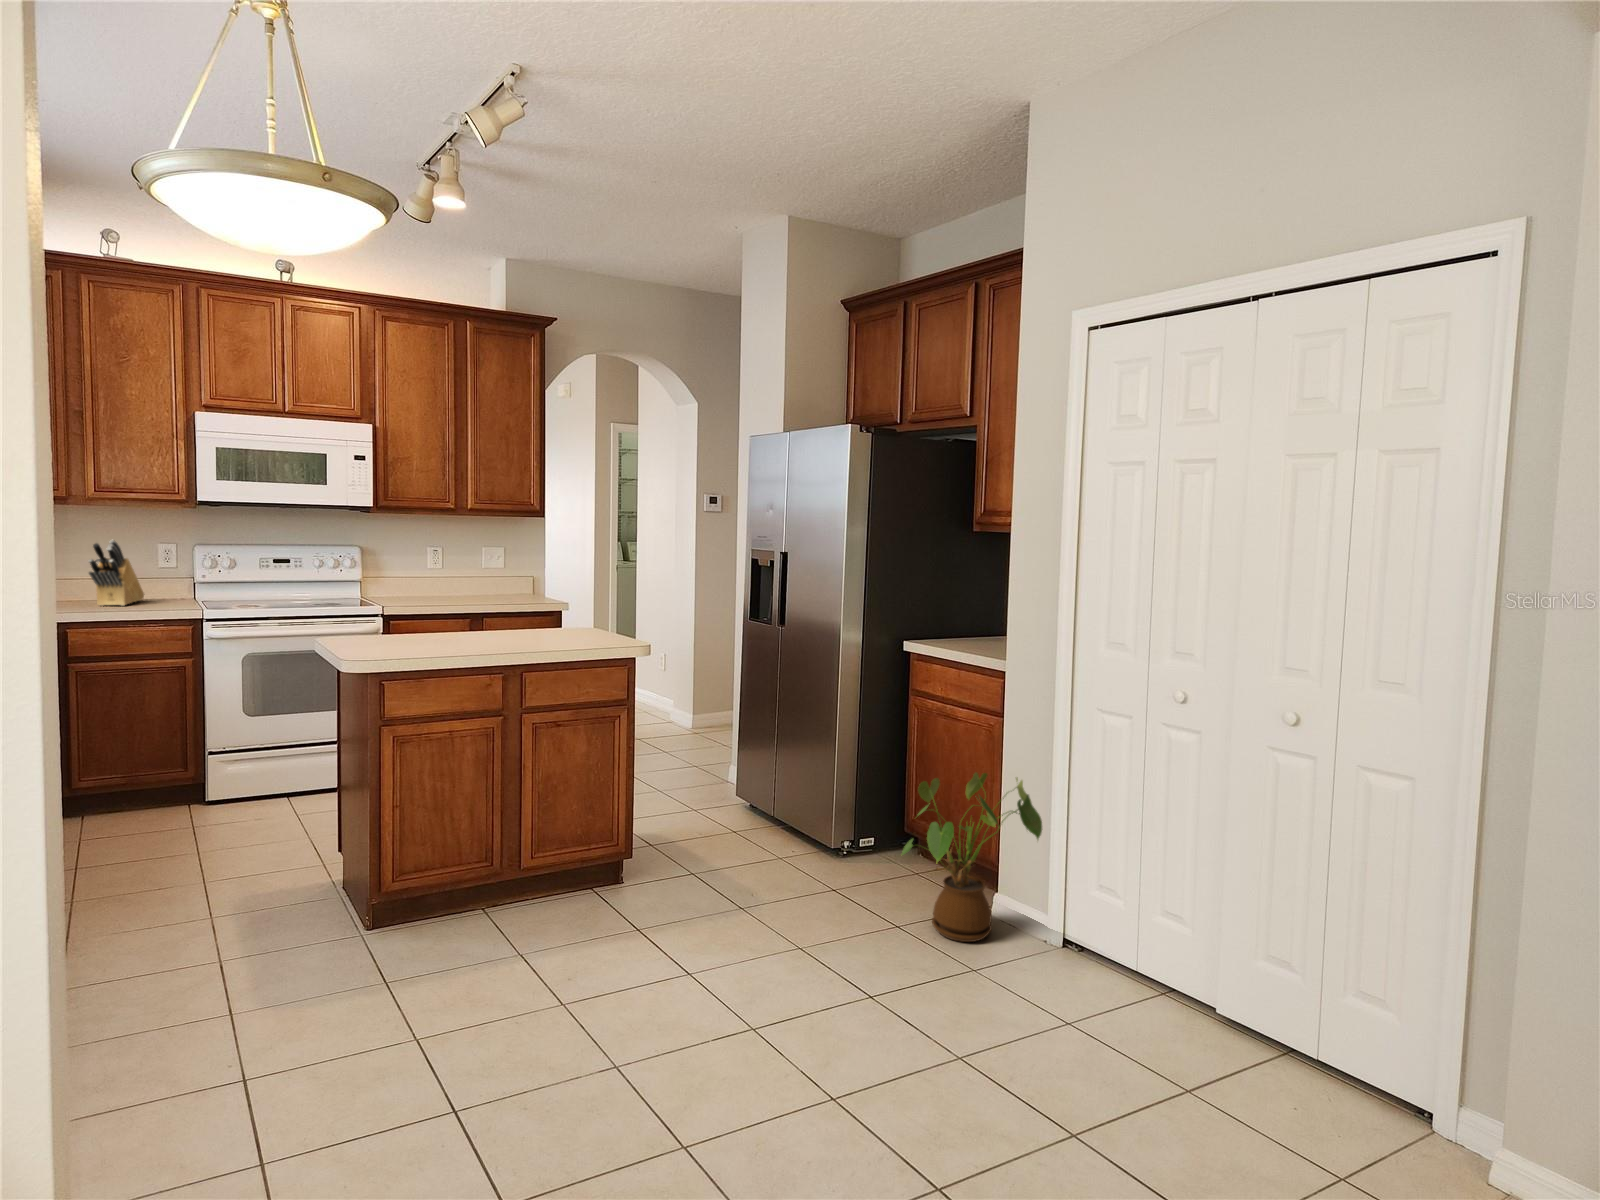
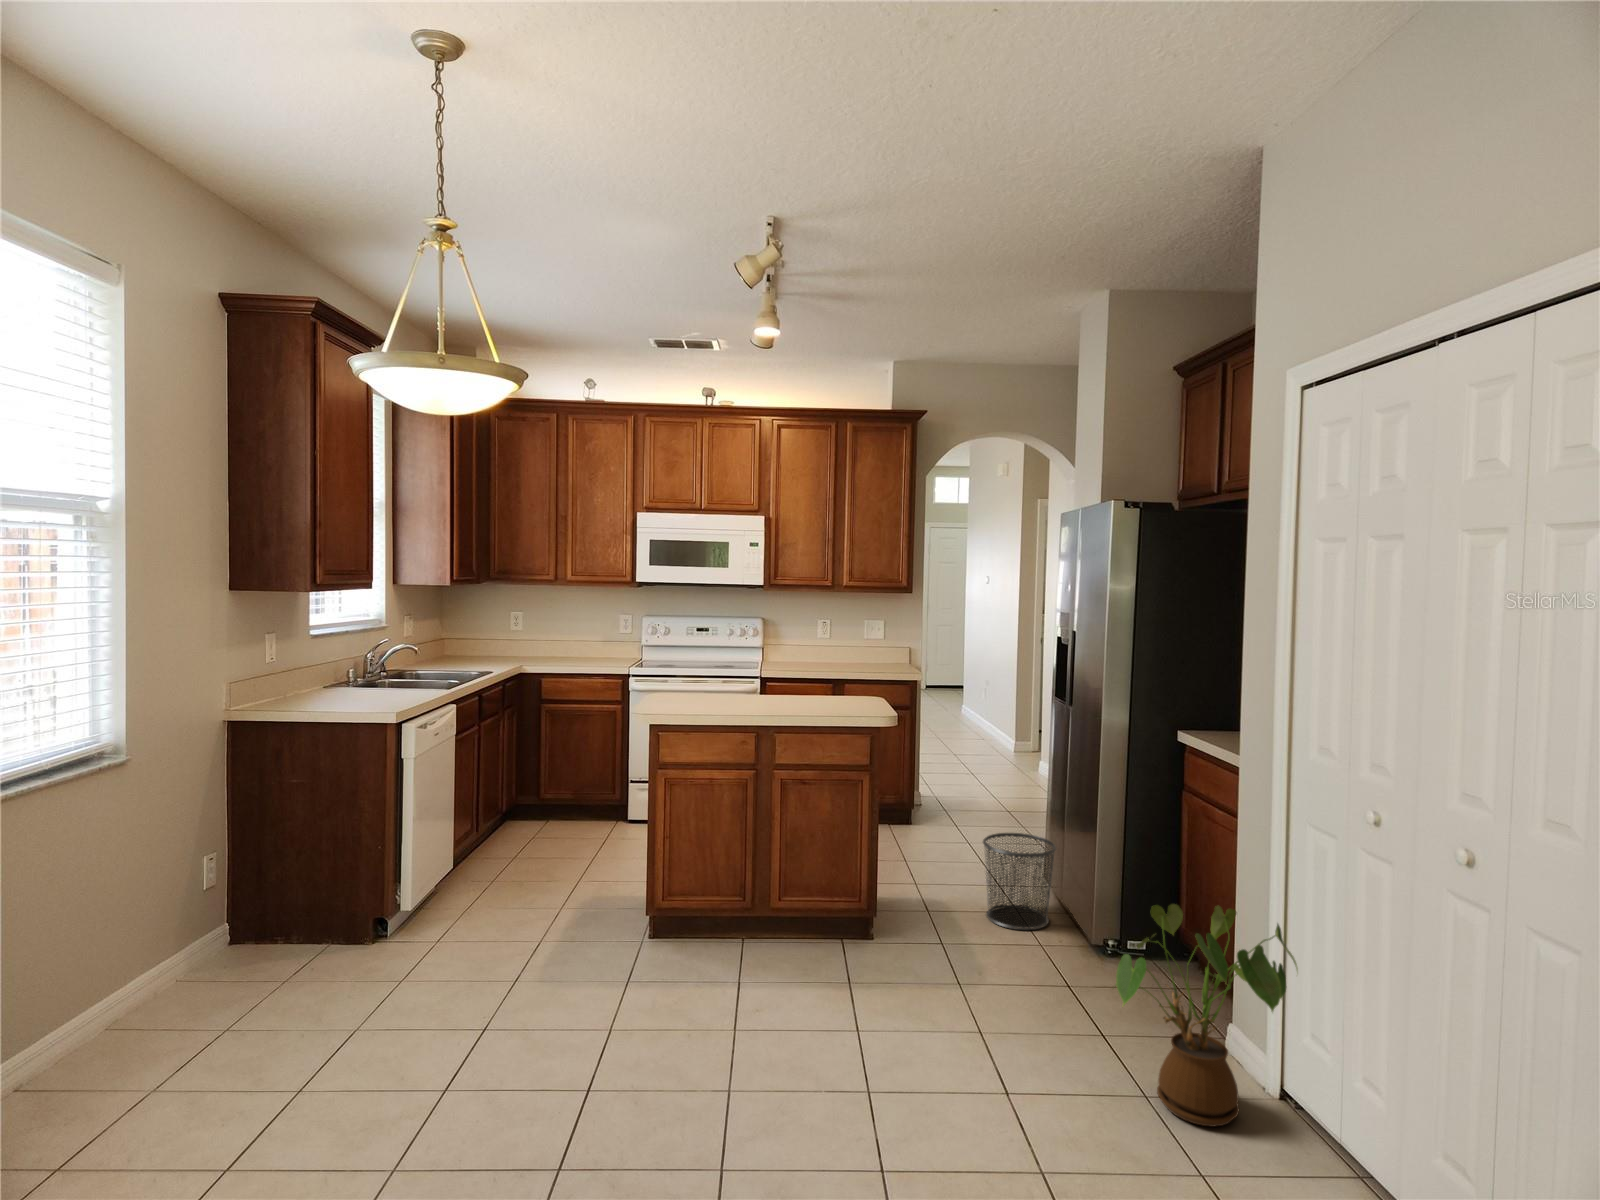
knife block: present [89,540,144,606] -> none [572,612,614,661]
waste bin: none [693,746,760,833] -> present [983,833,1056,930]

